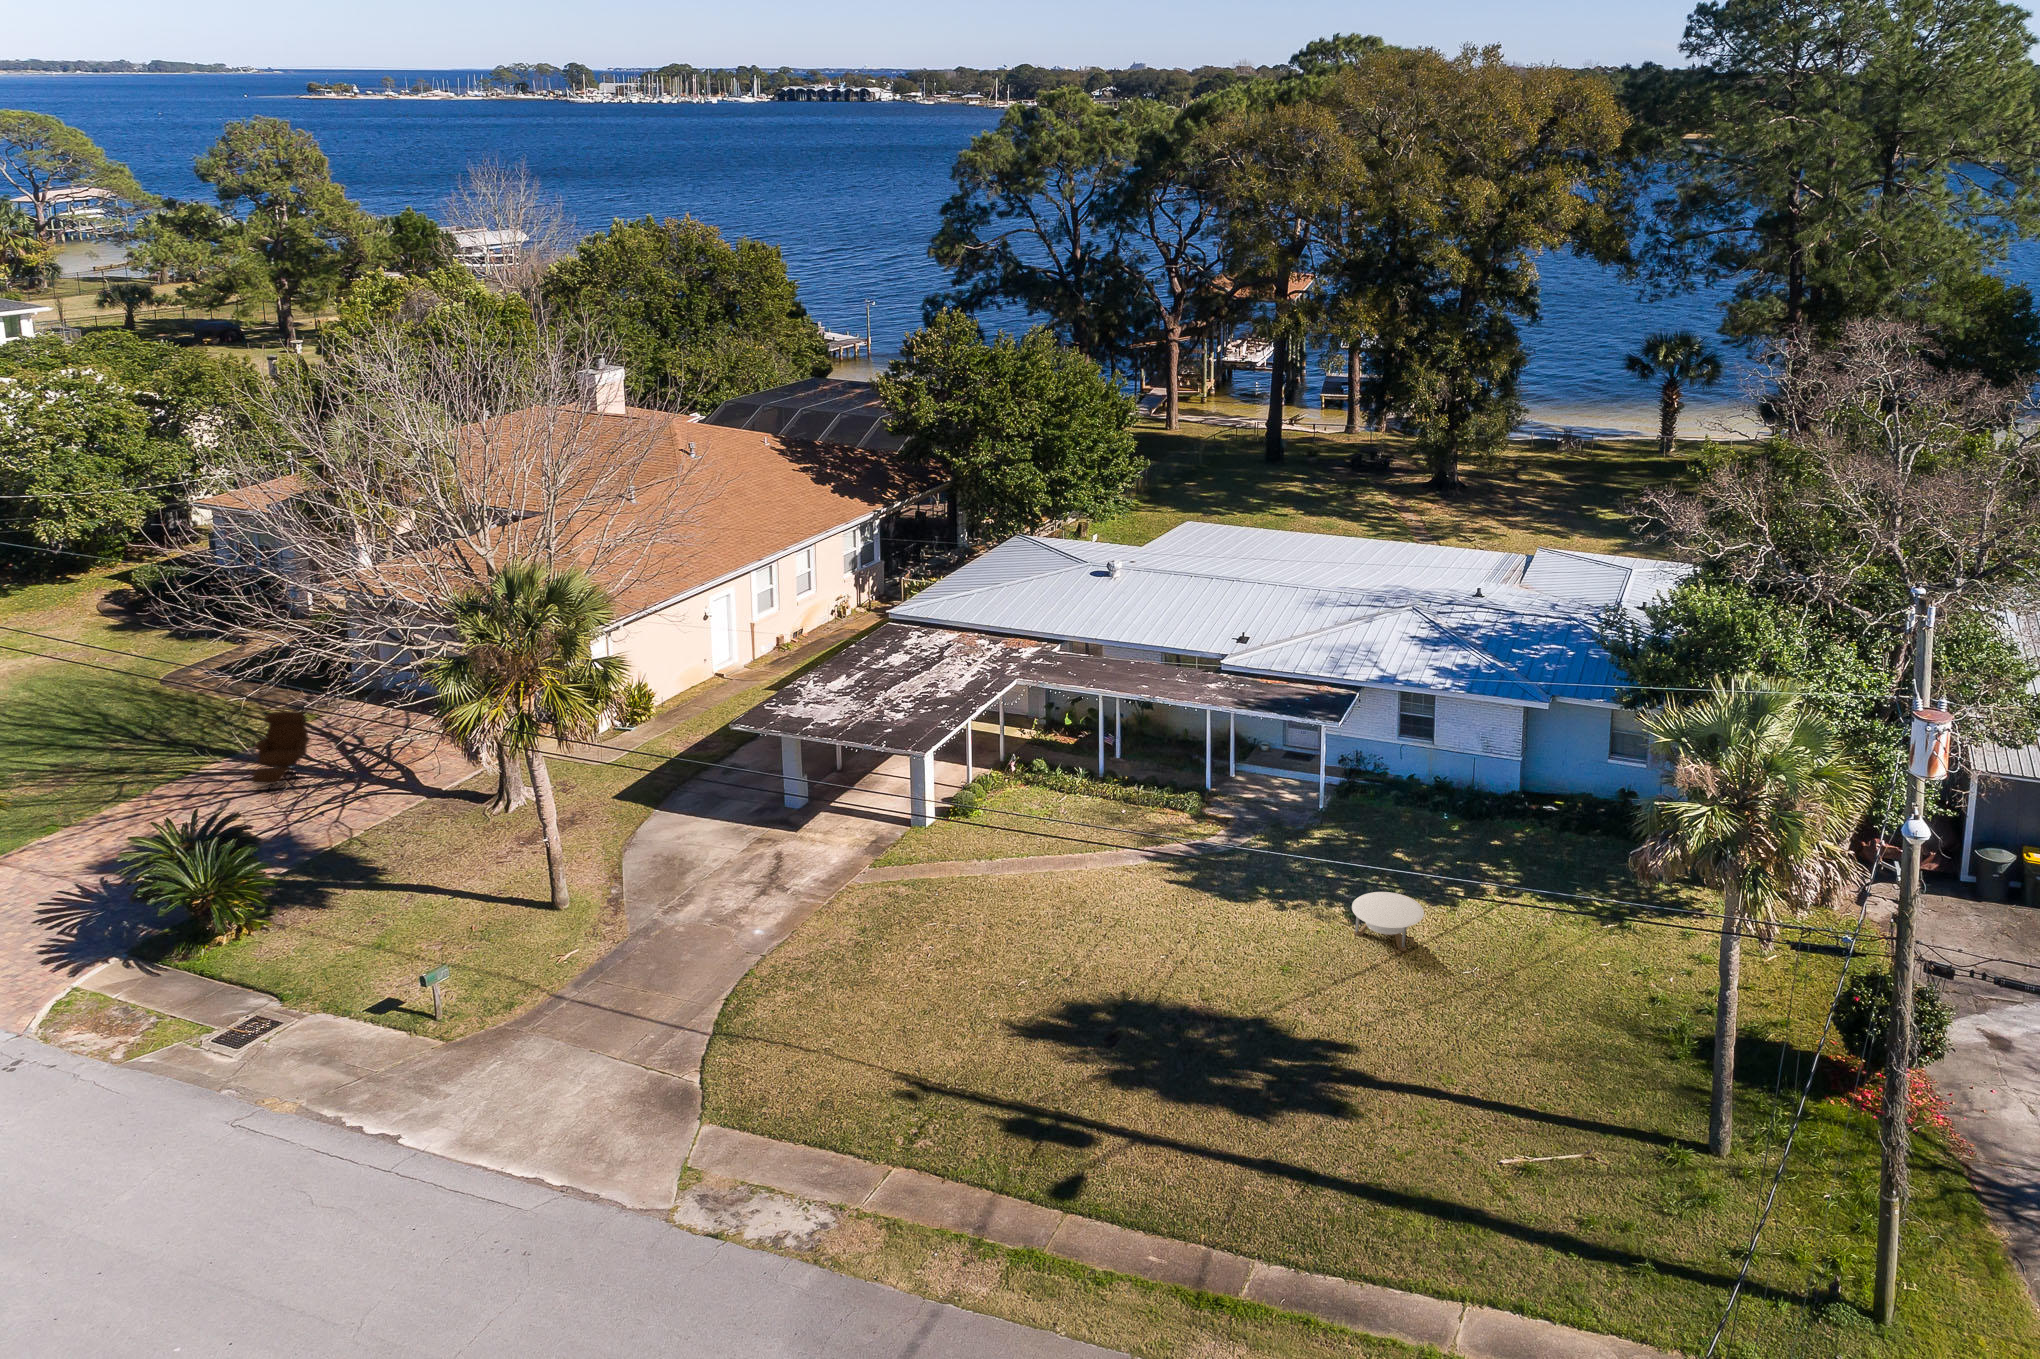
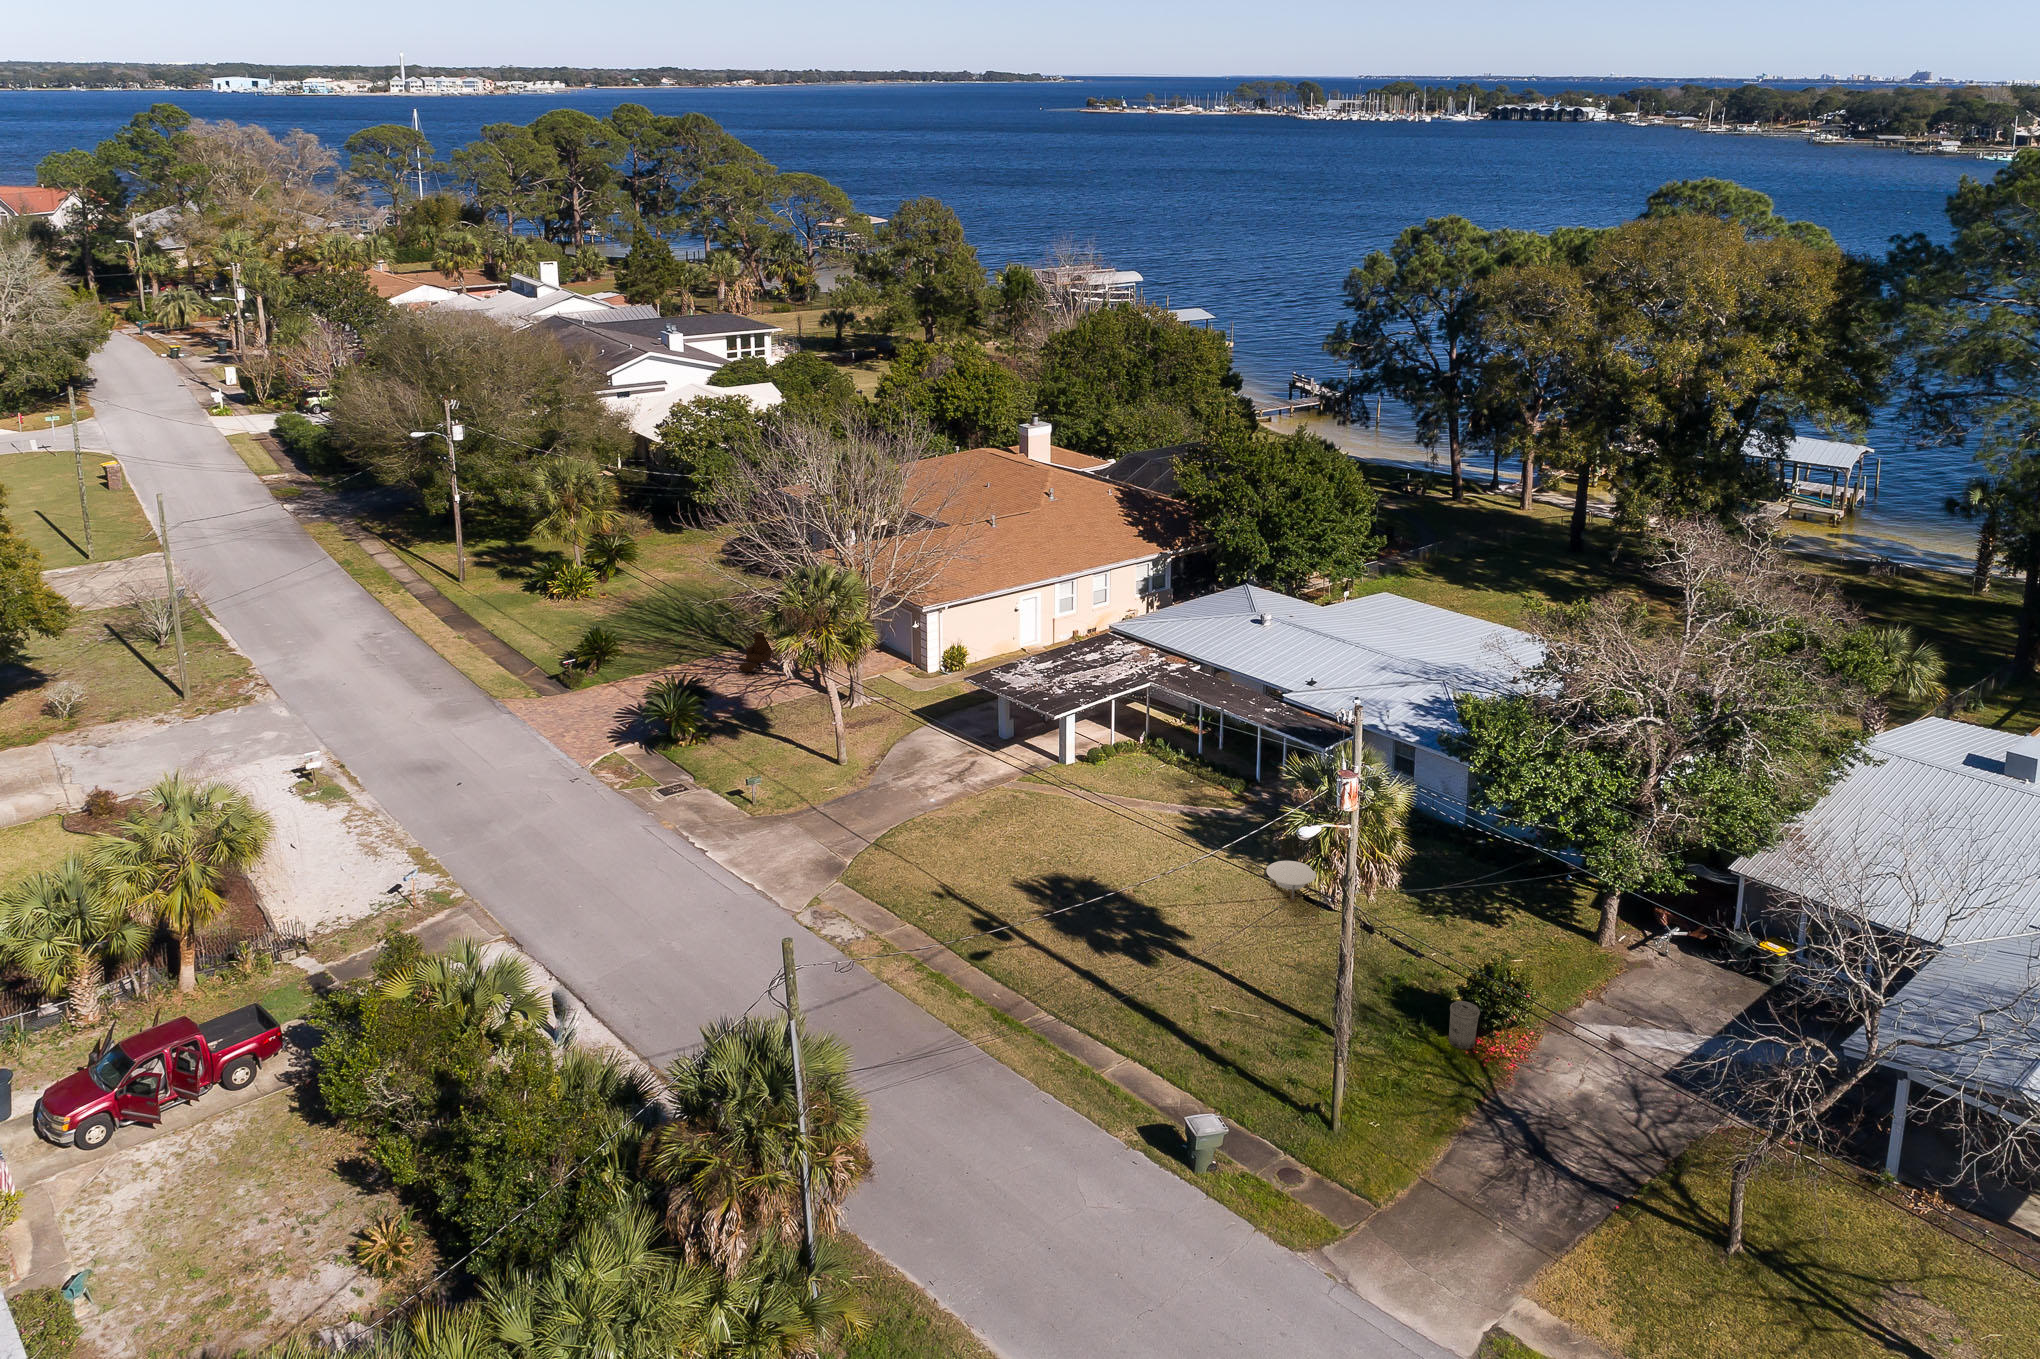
trash can: none [1759,1033,1807,1102] -> present [1449,1001,1480,1049]

